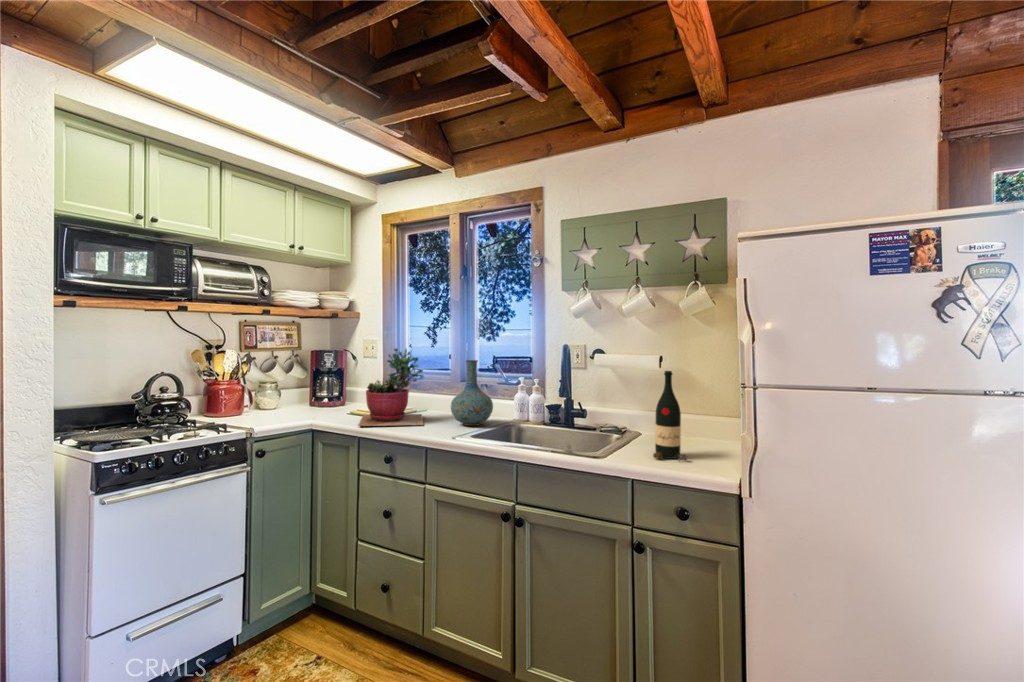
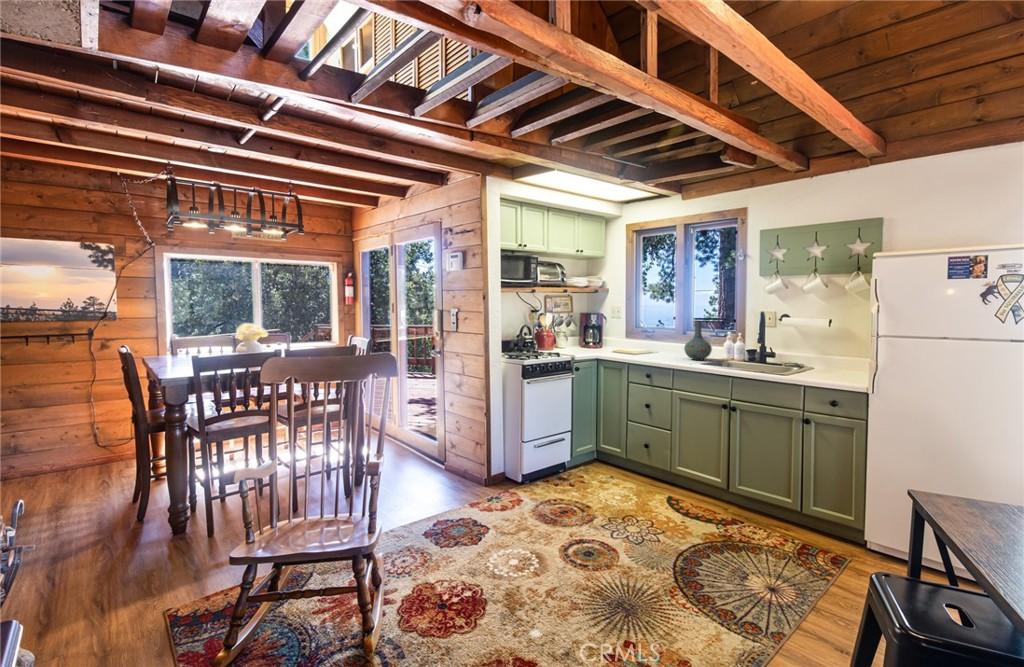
succulent plant: present [358,348,423,426] -> none [627,313,668,359]
wine bottle: present [653,371,687,460] -> none [818,328,839,378]

